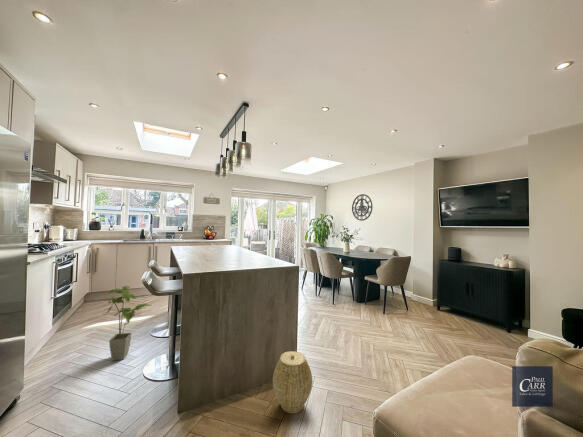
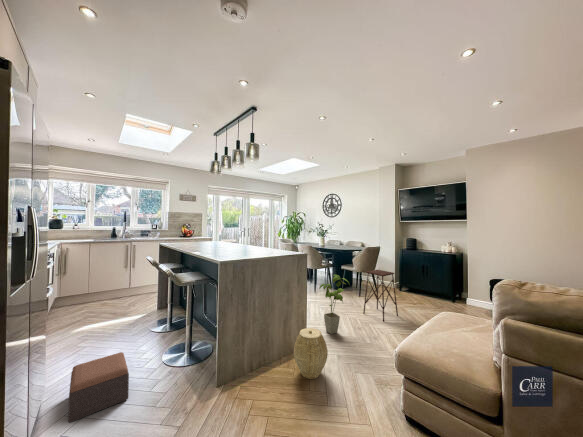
side table: none [382,284,426,348] -> present [363,270,398,322]
house plant: present [108,286,149,360] -> present [319,275,349,334]
footstool: none [33,357,105,426] -> present [68,352,129,423]

